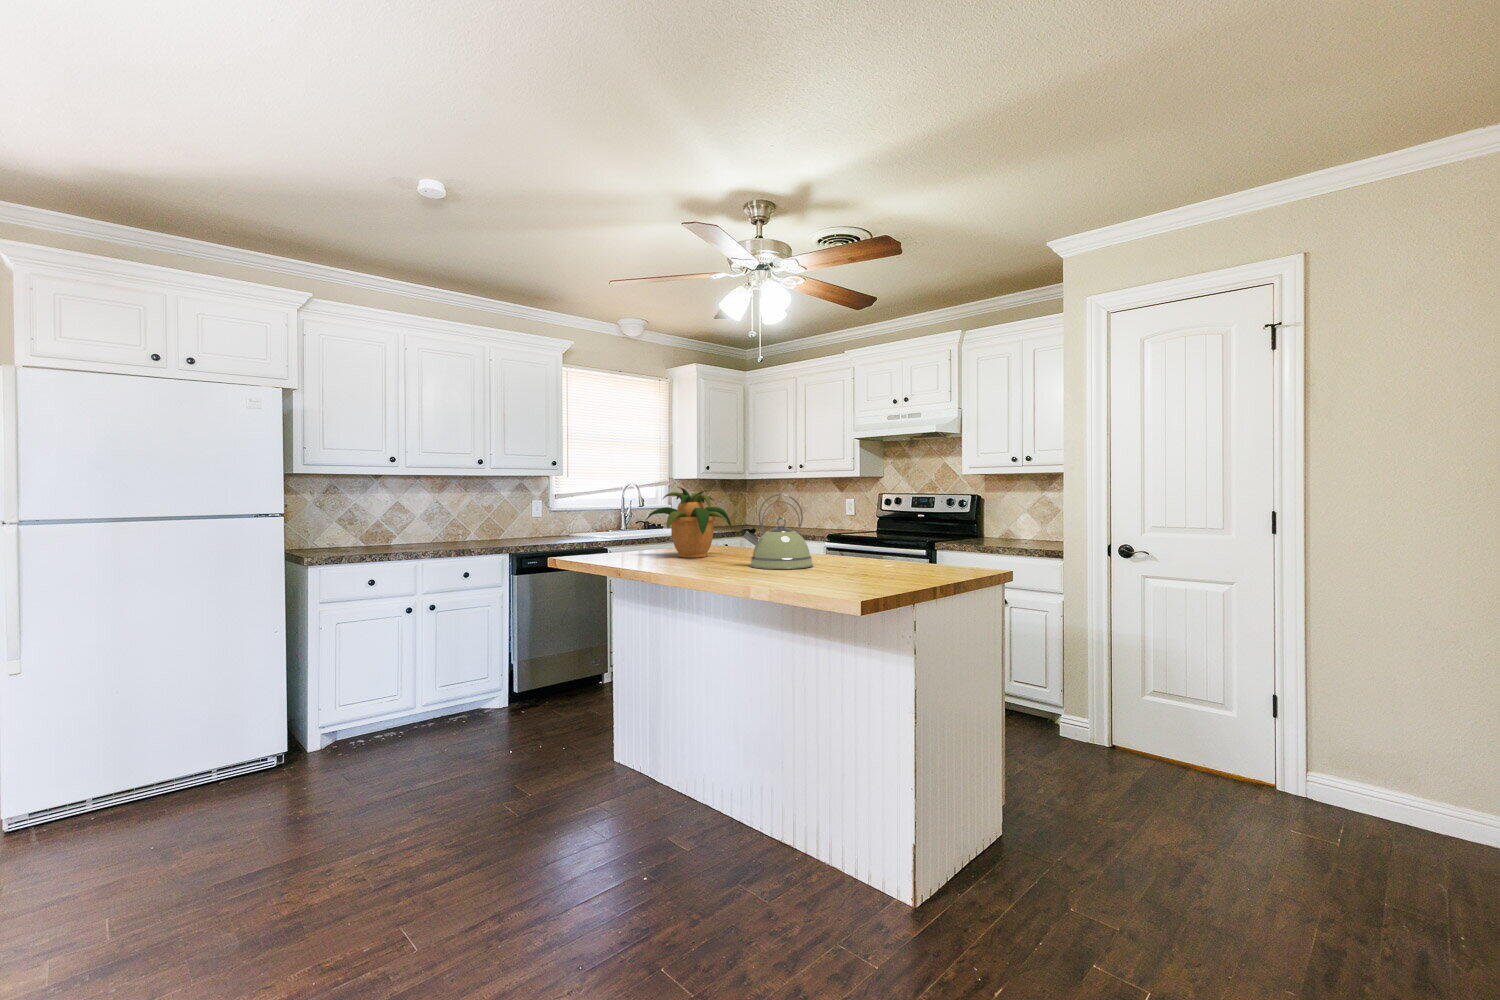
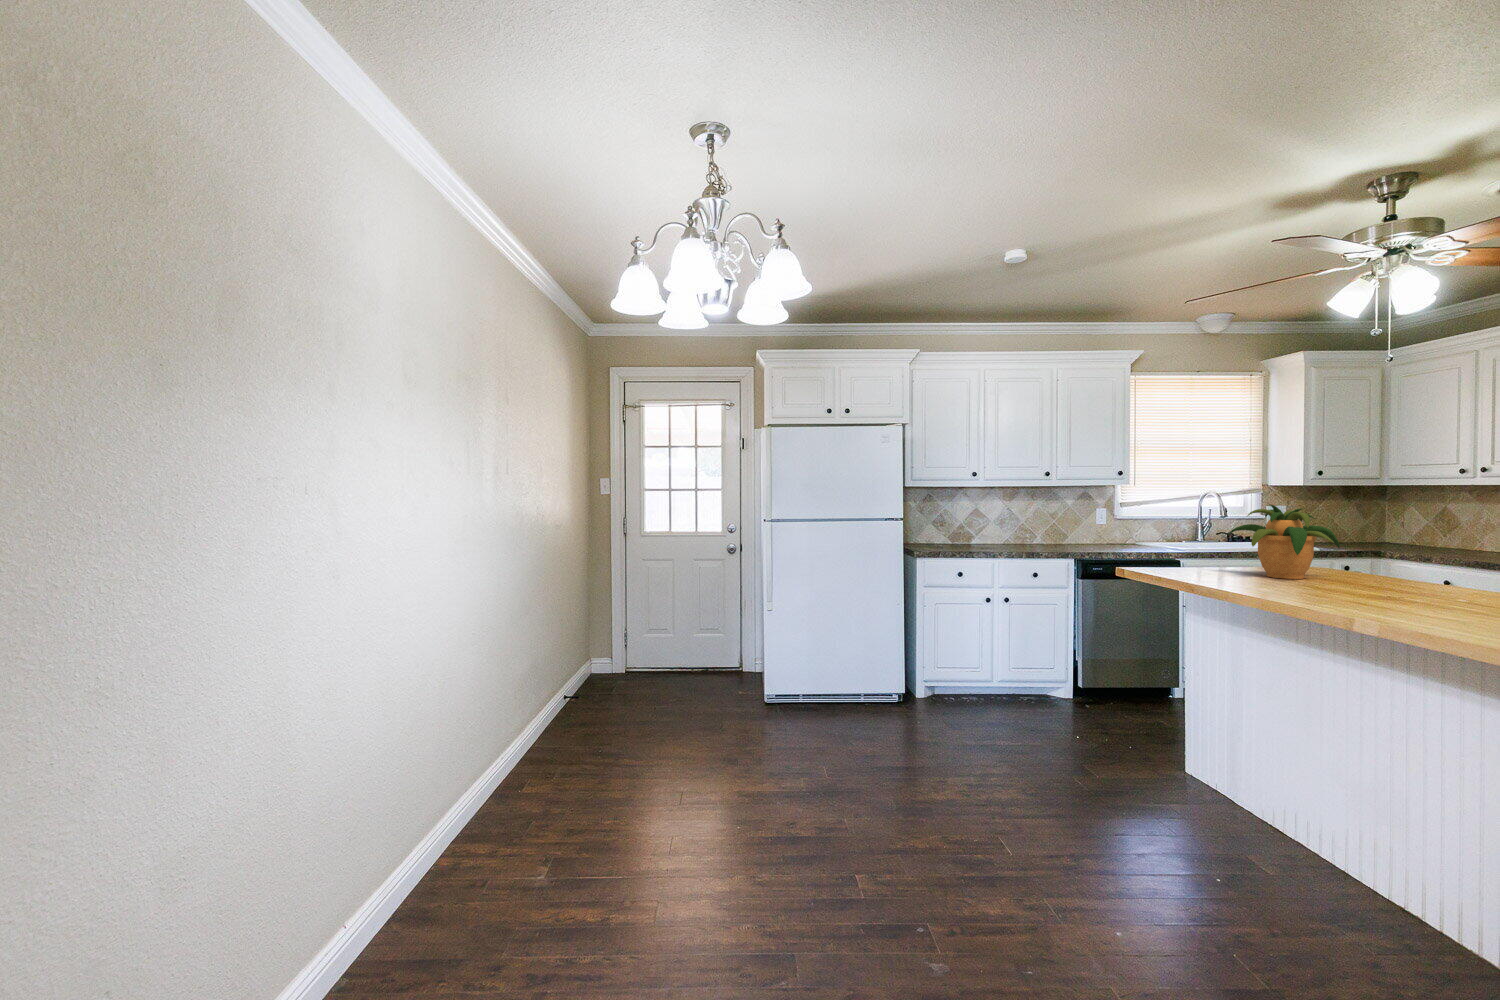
kettle: present [741,494,813,569] -> none [1348,516,1459,603]

